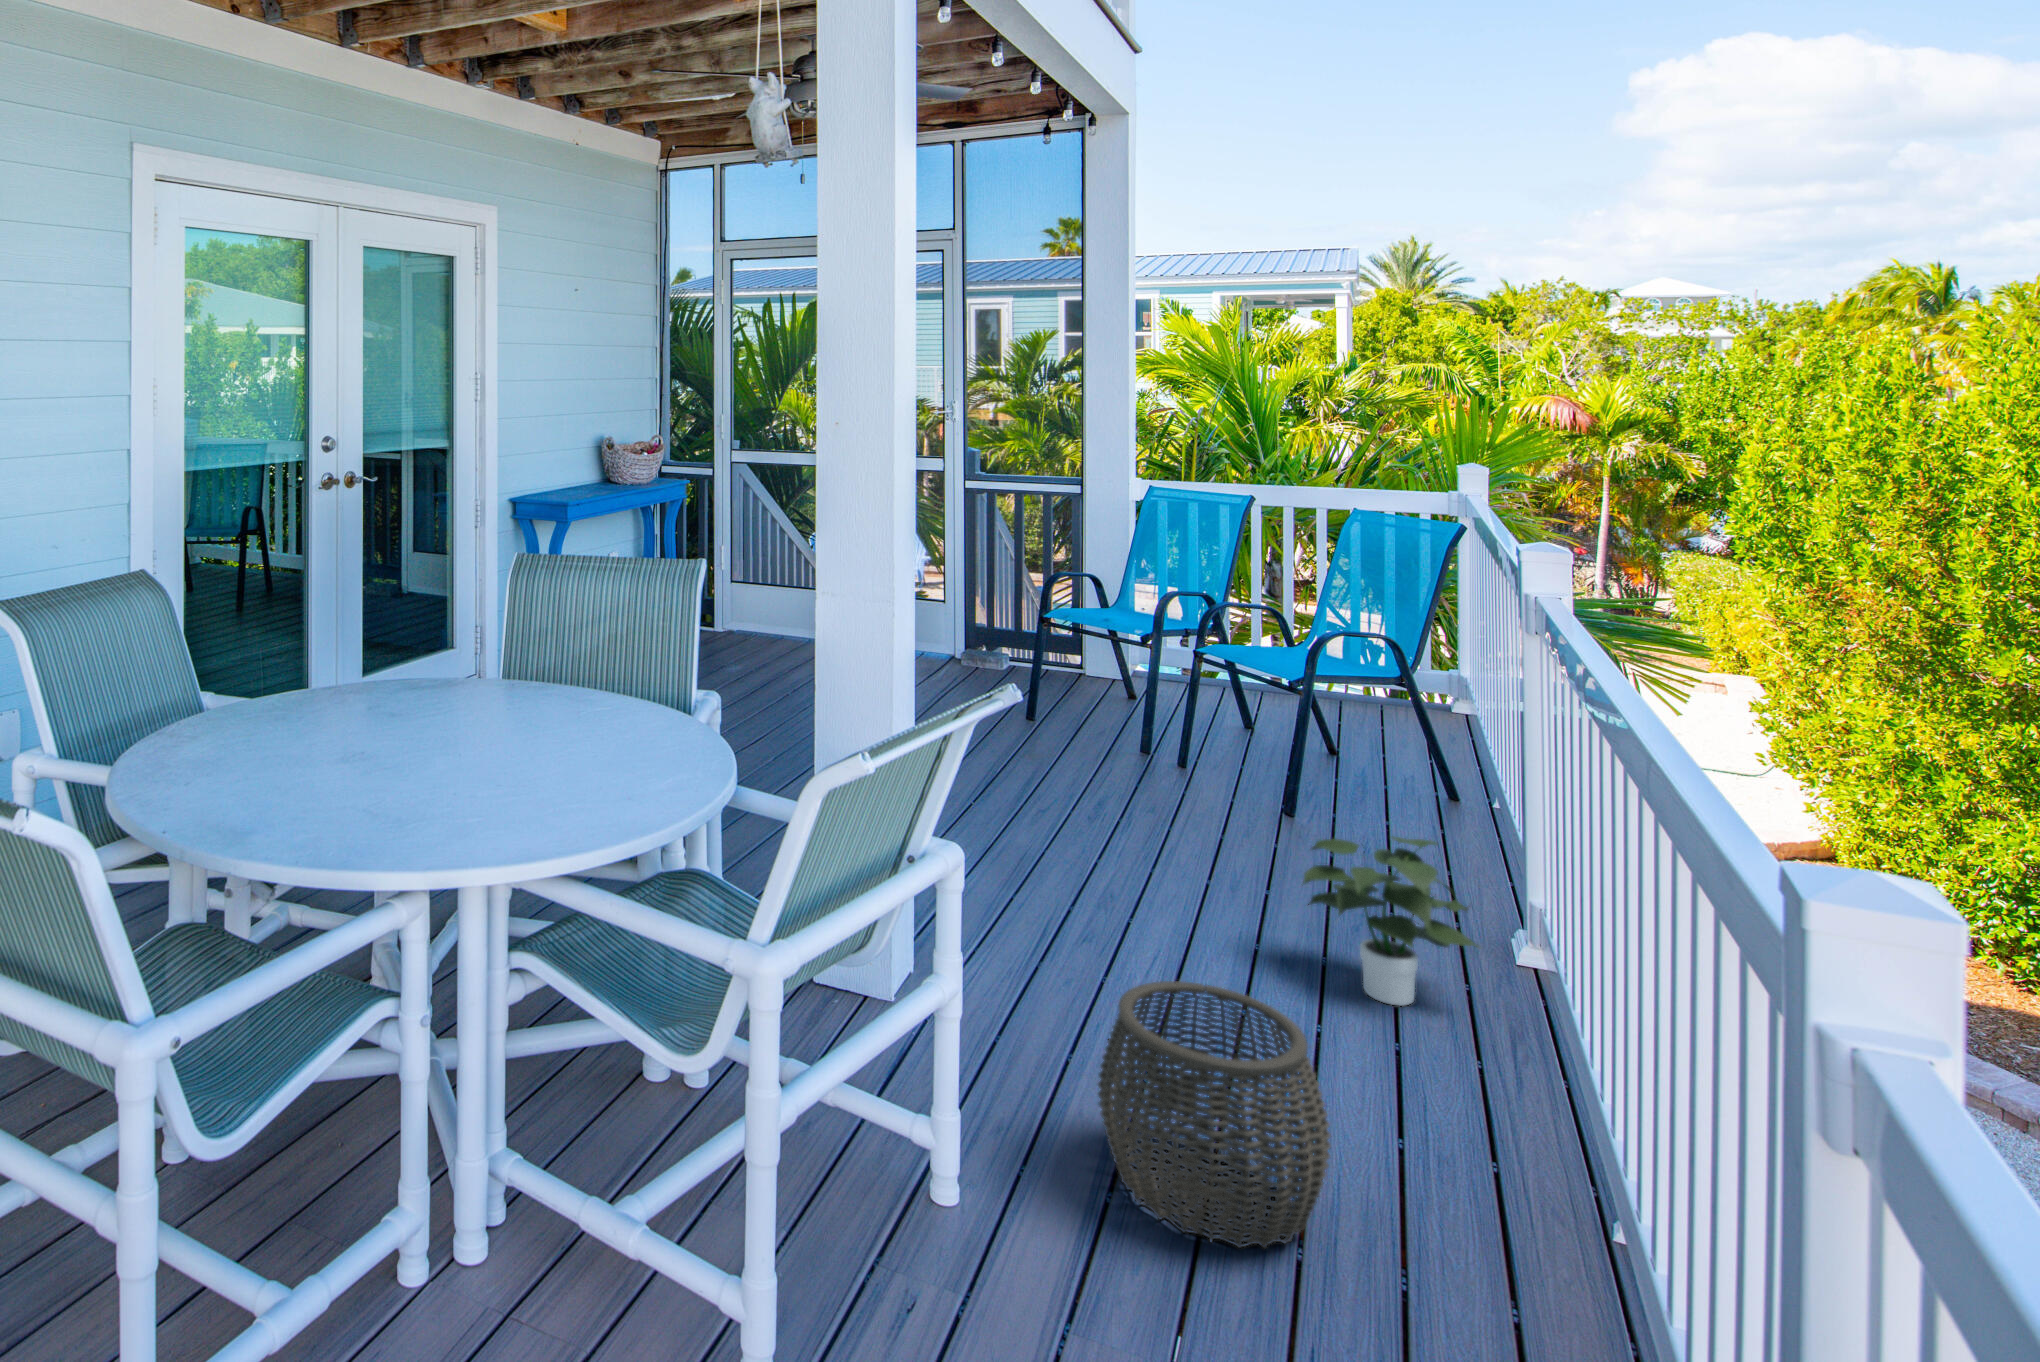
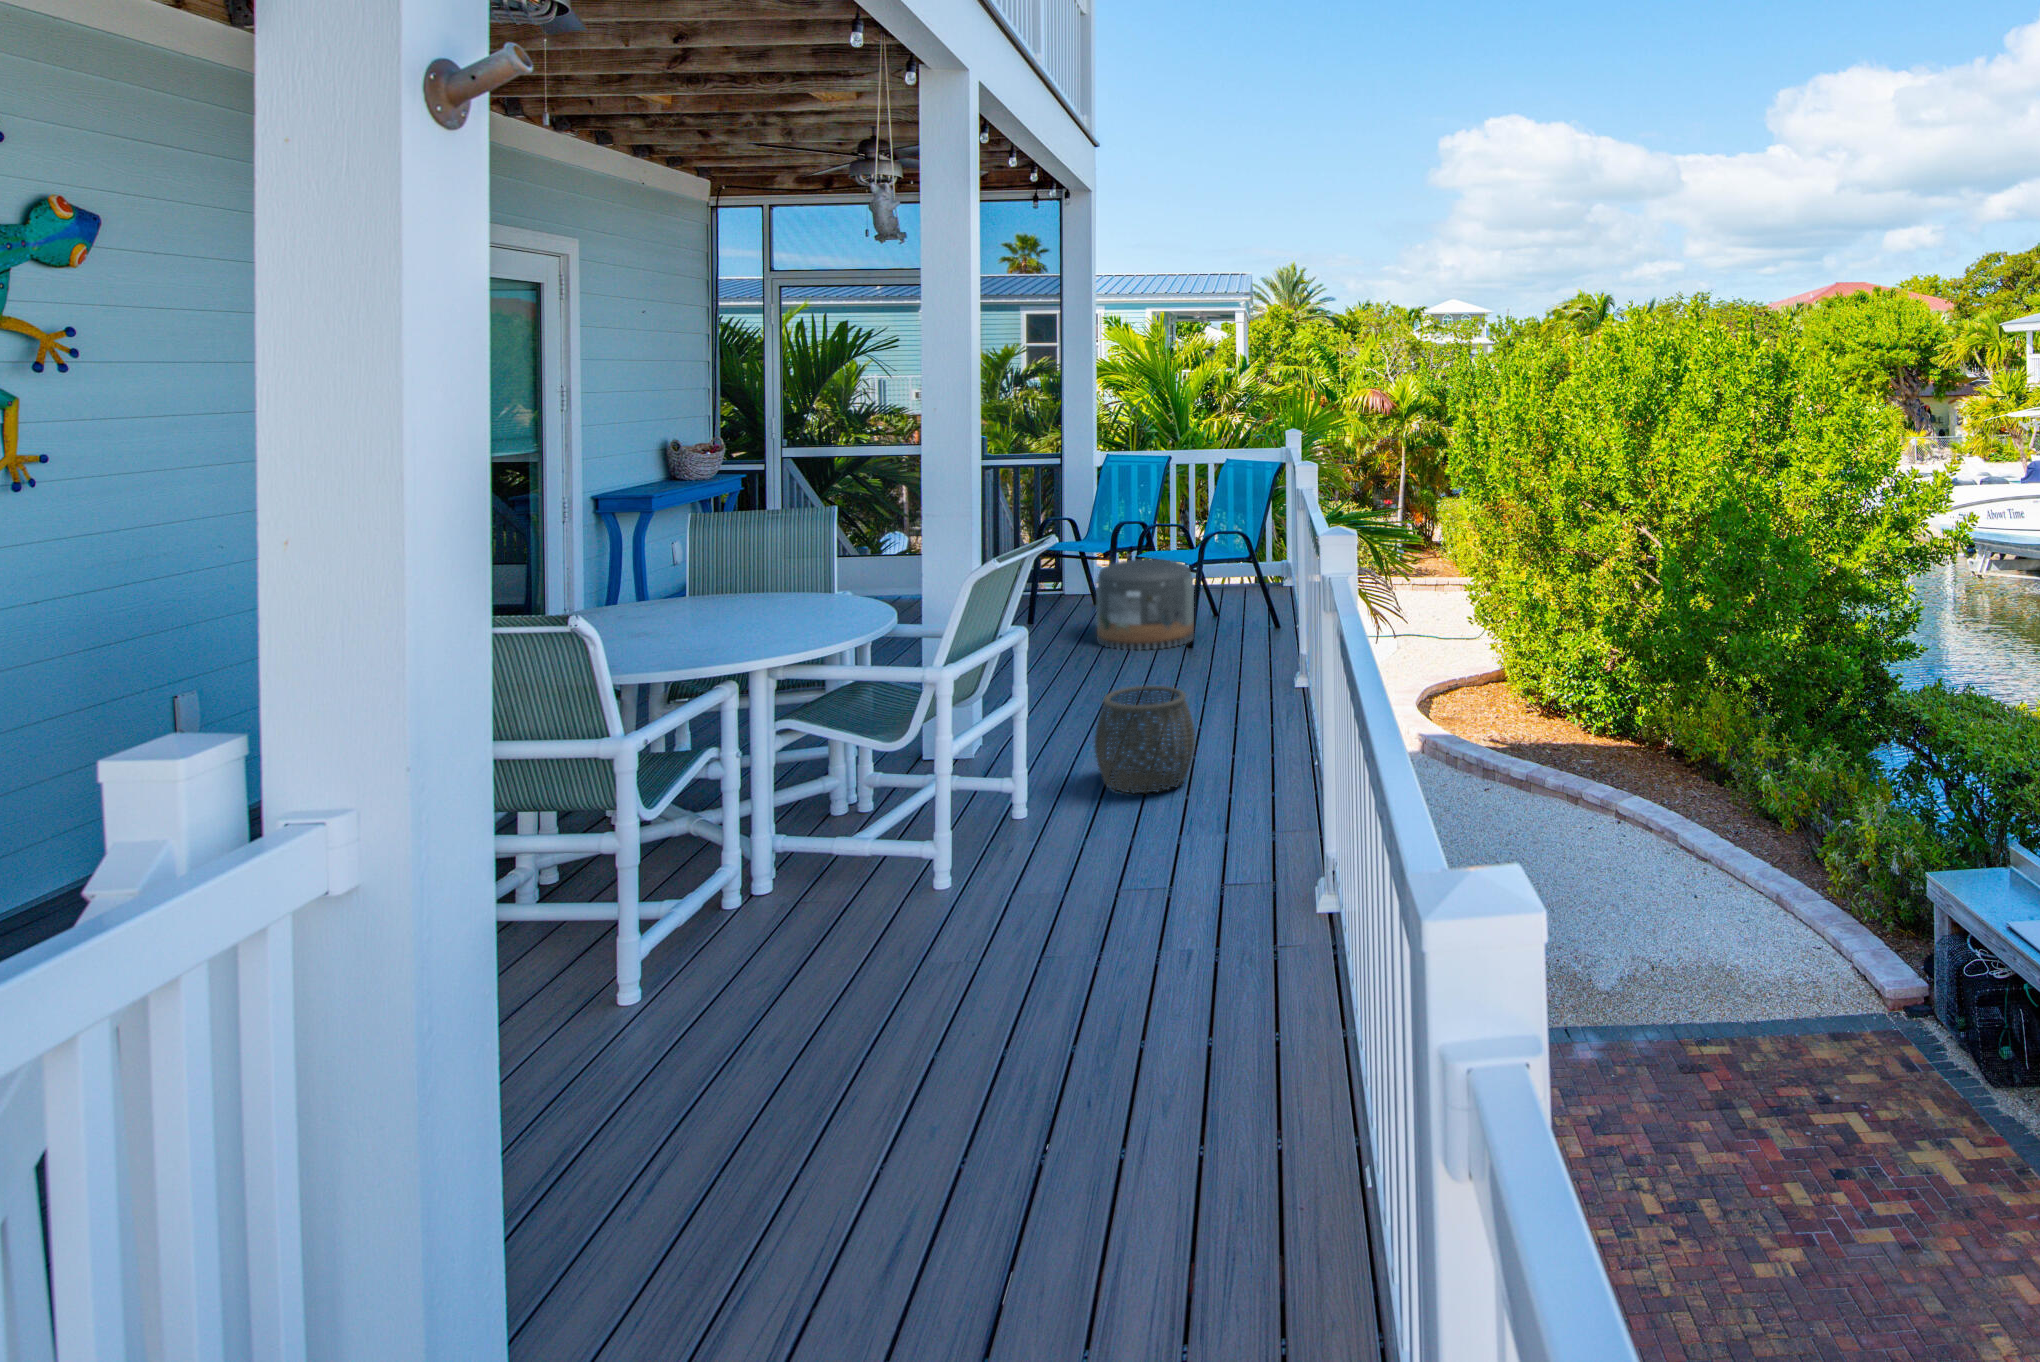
pouf: none [1125,659,1298,817] -> present [1097,559,1194,650]
potted plant: present [1303,837,1478,1006] -> none [1190,621,1271,708]

